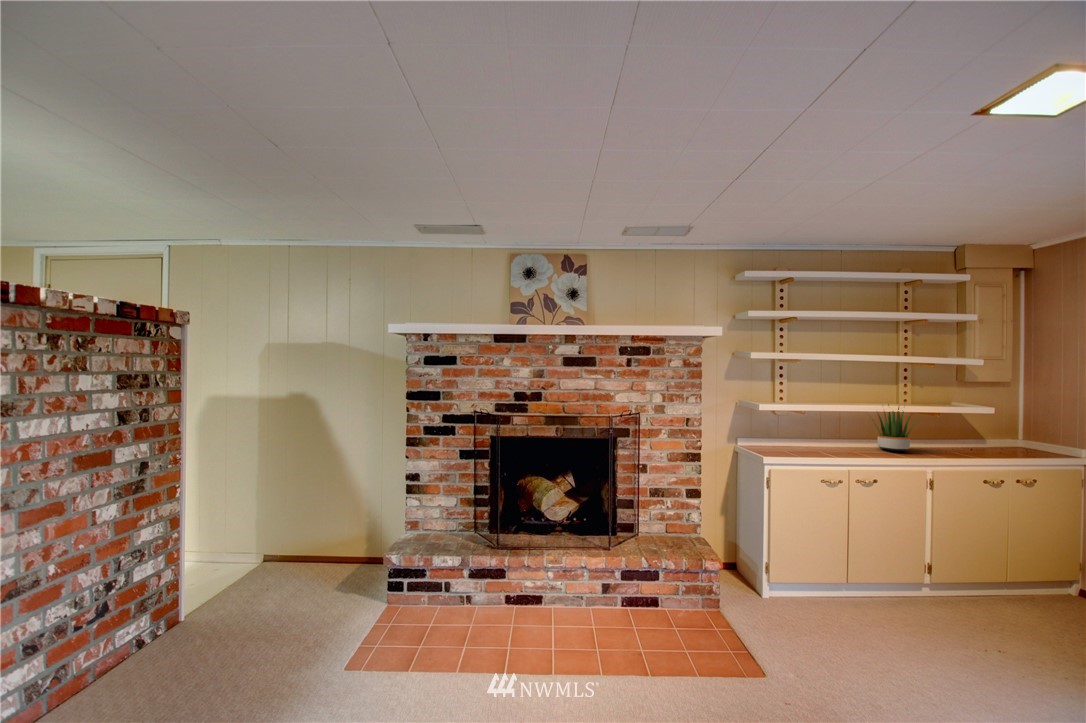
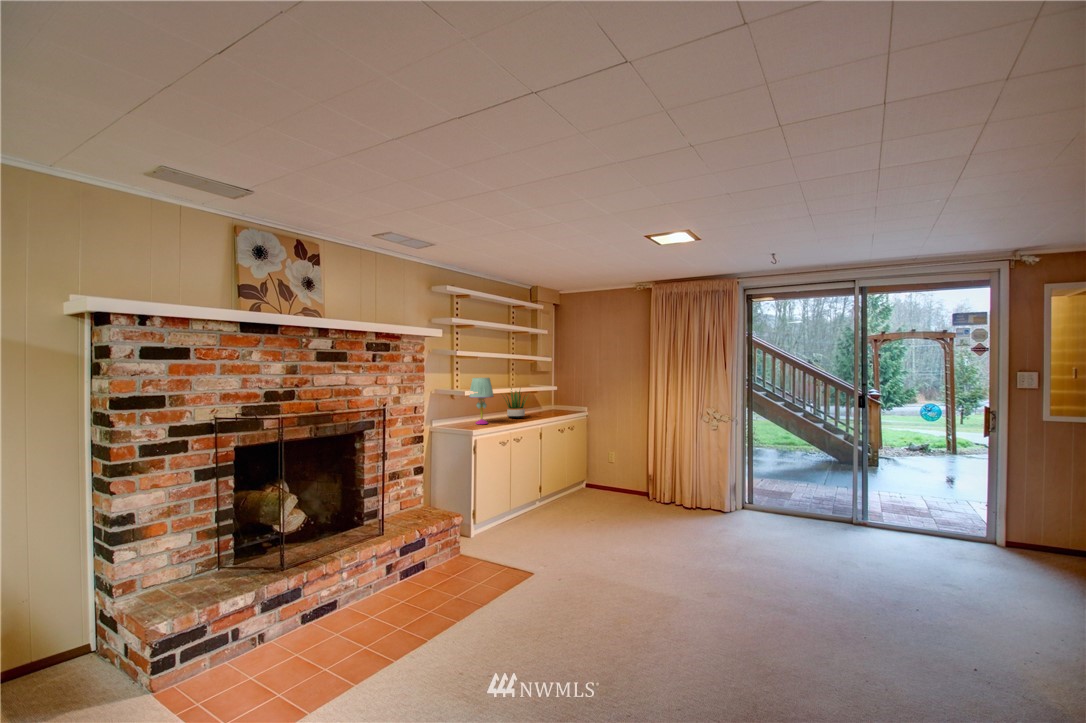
table lamp: none [791,388,829,452] -> present [469,378,494,424]

